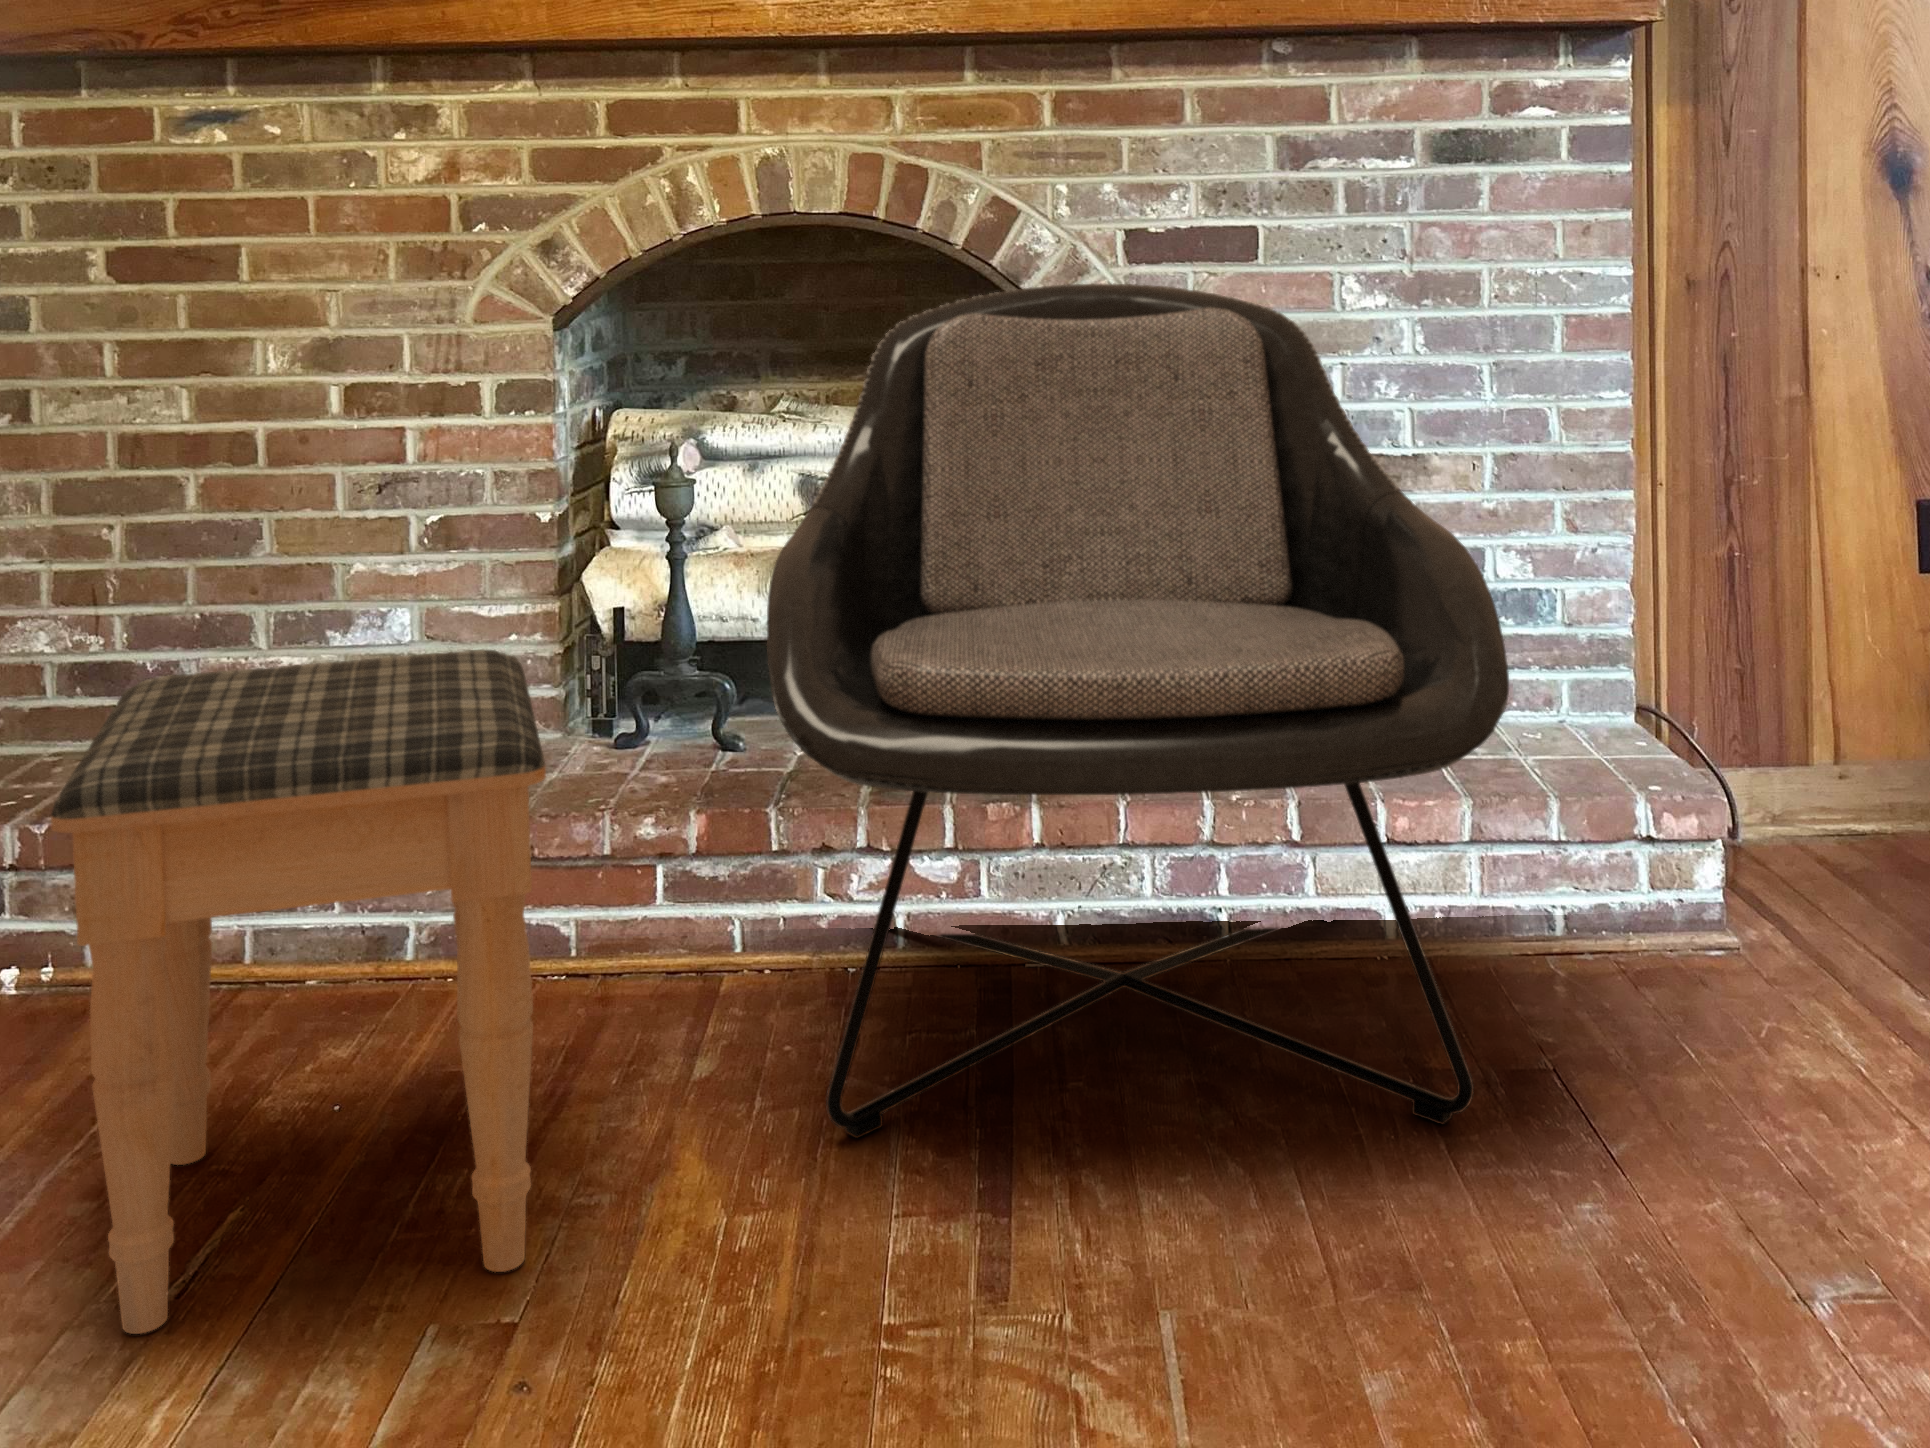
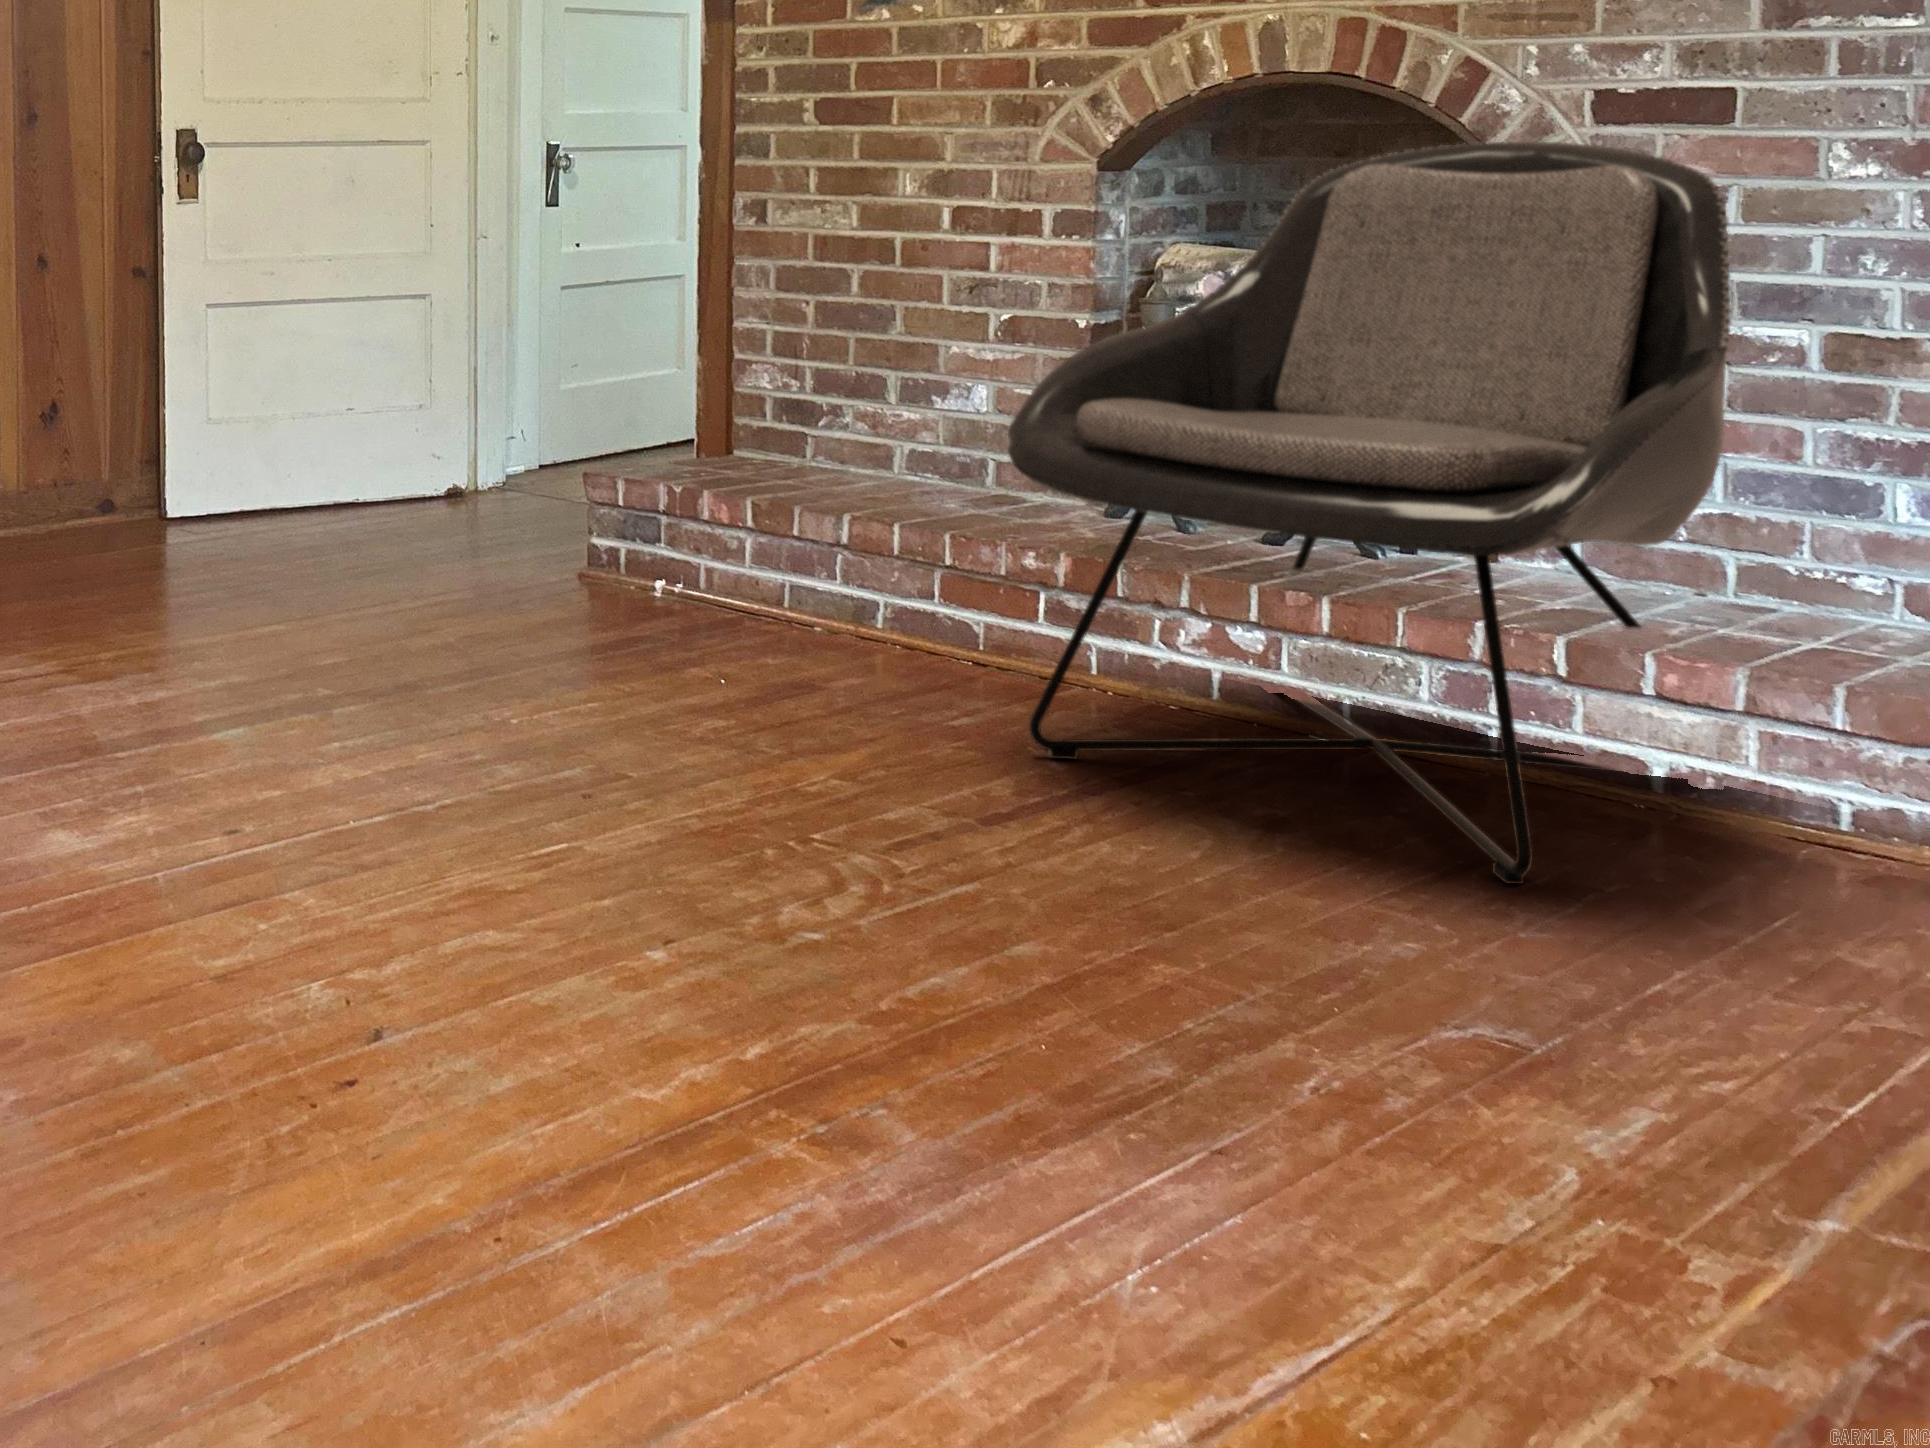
footstool: present [51,650,546,1334] -> none [553,360,907,738]

